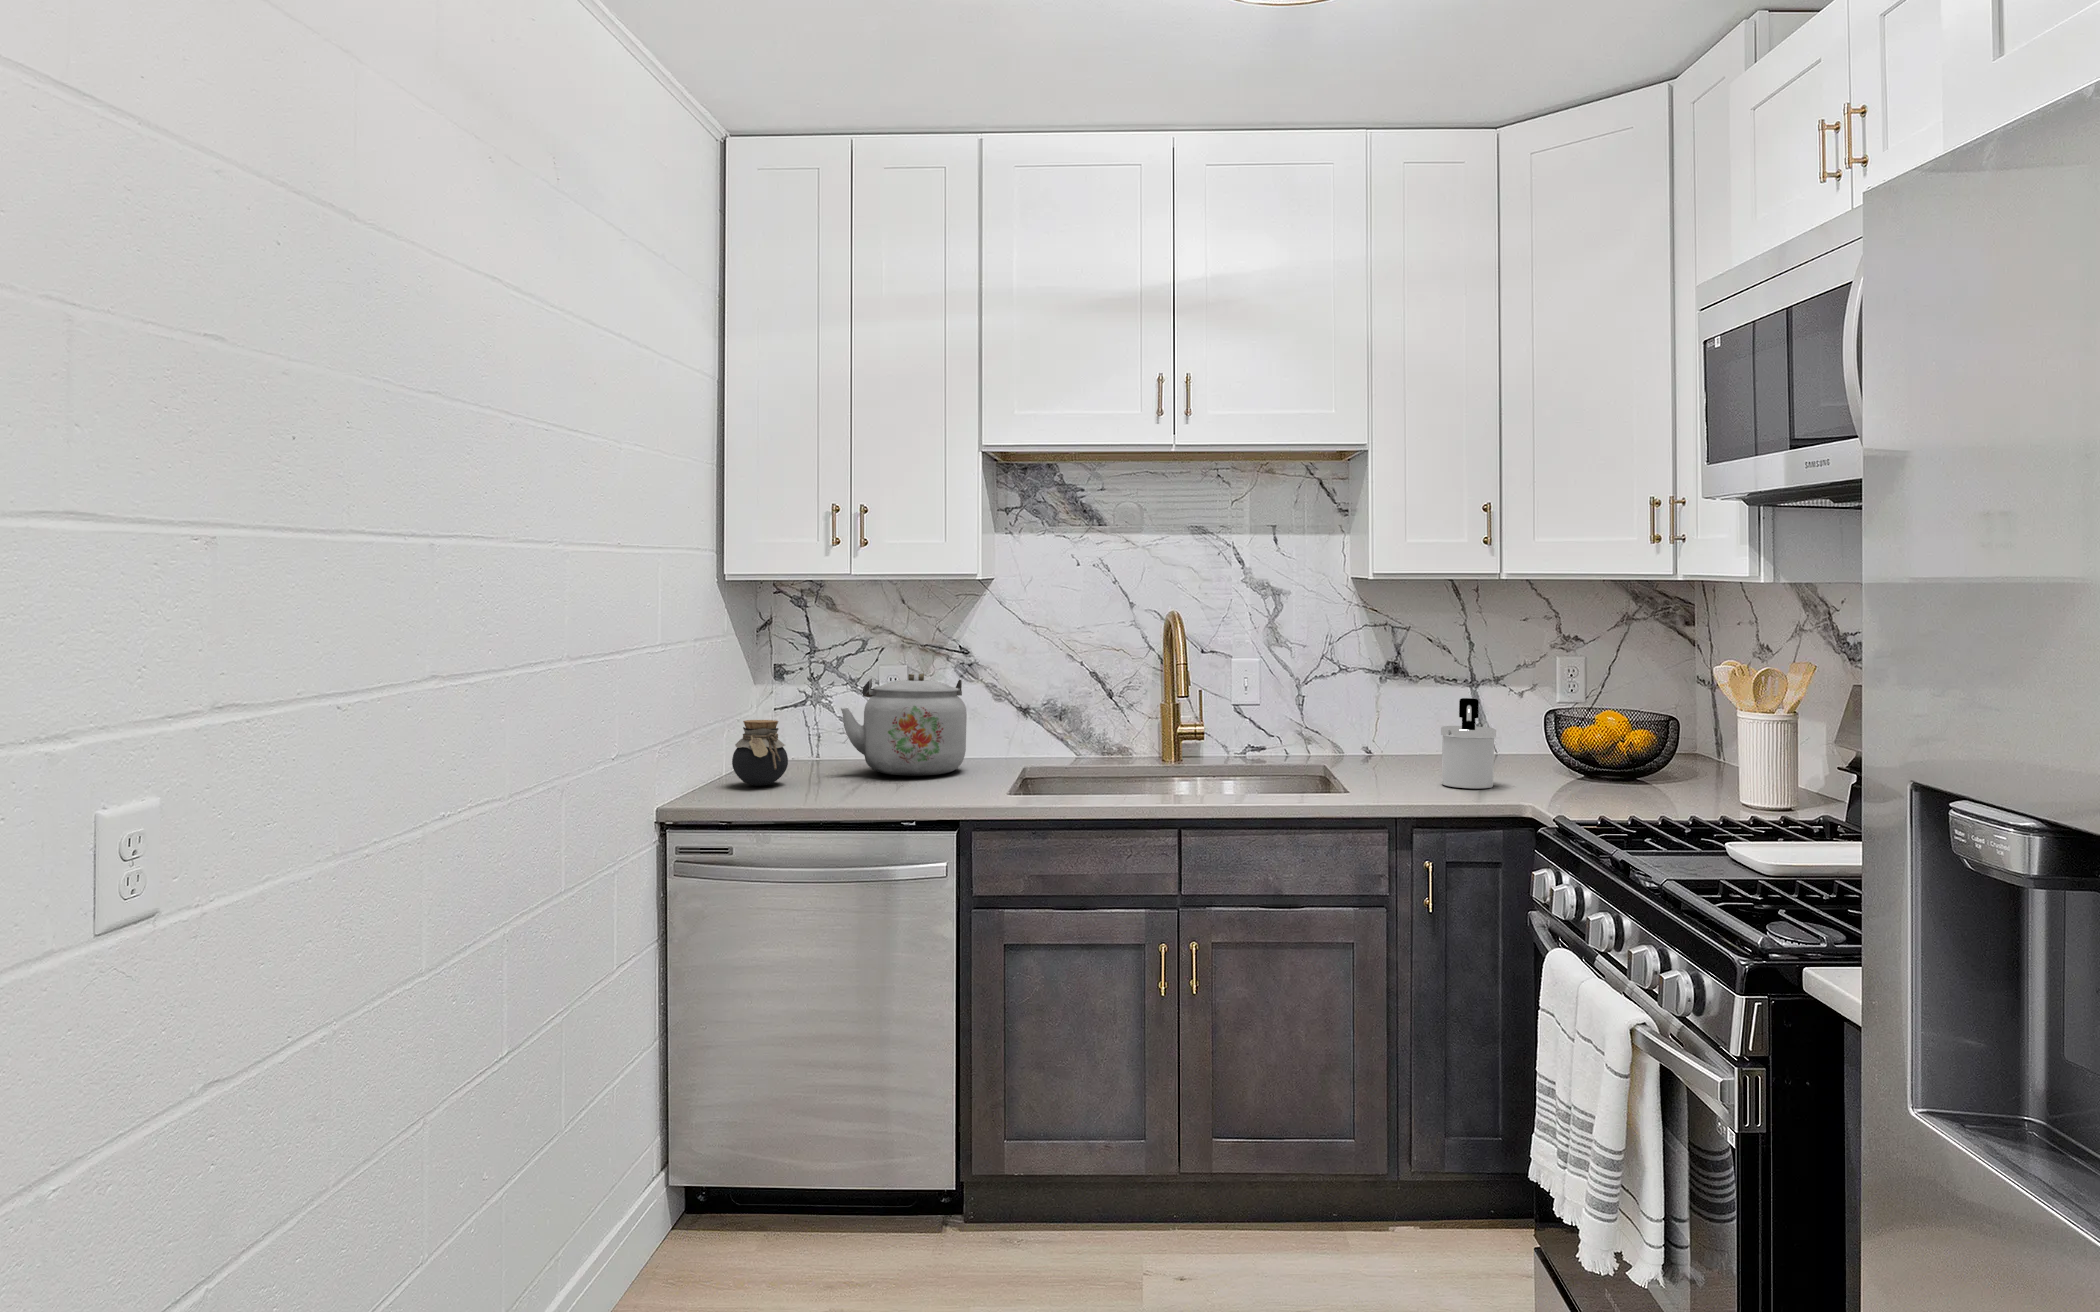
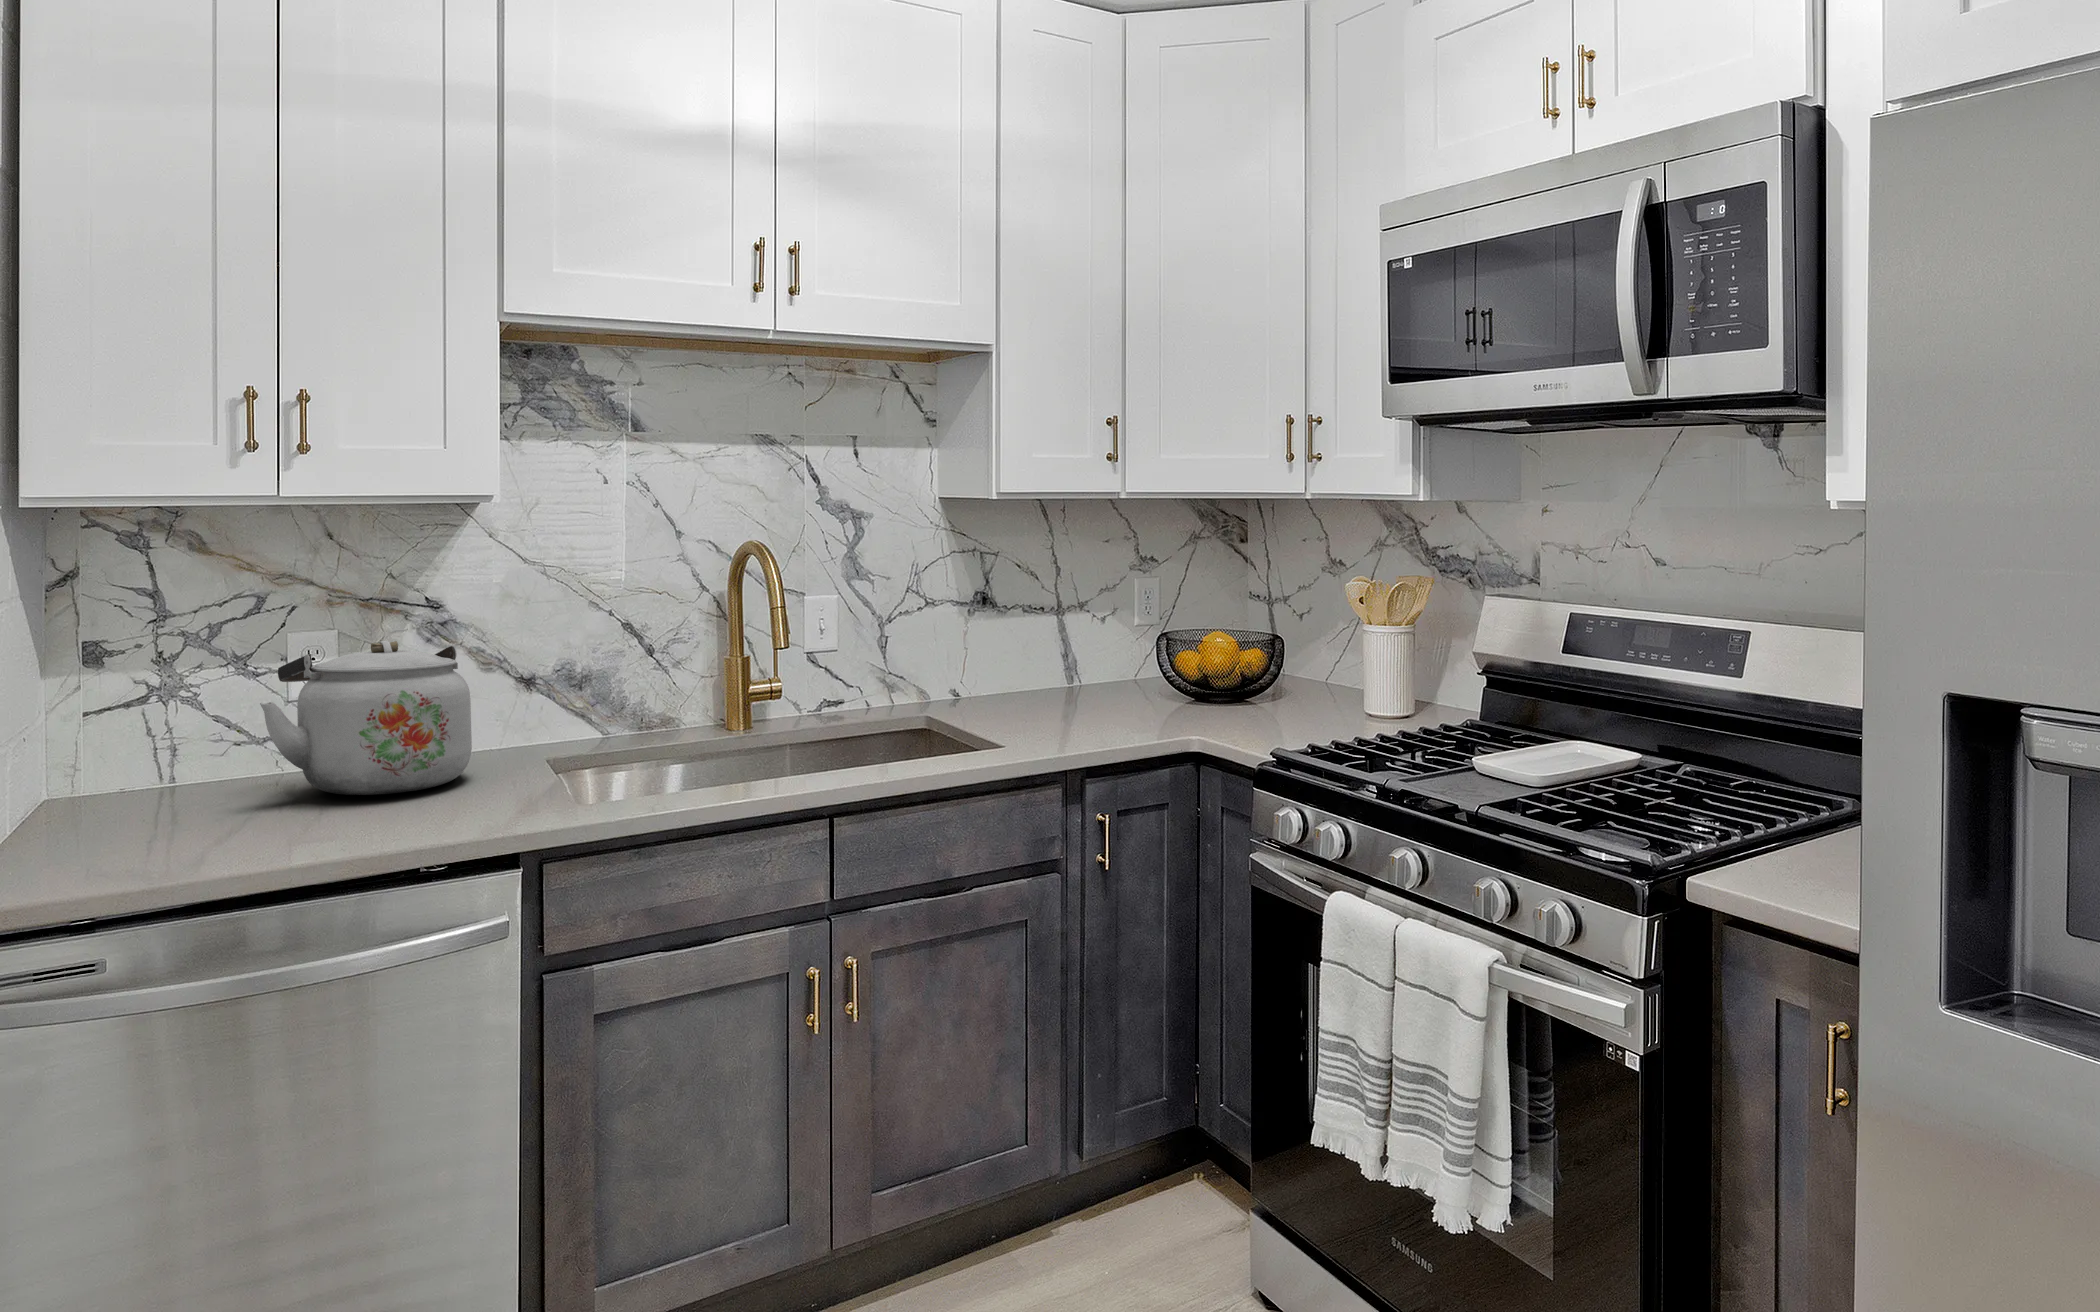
soap dispenser: present [1441,698,1496,789] -> none [1084,631,1143,729]
jar: present [732,720,788,786] -> none [73,734,185,844]

